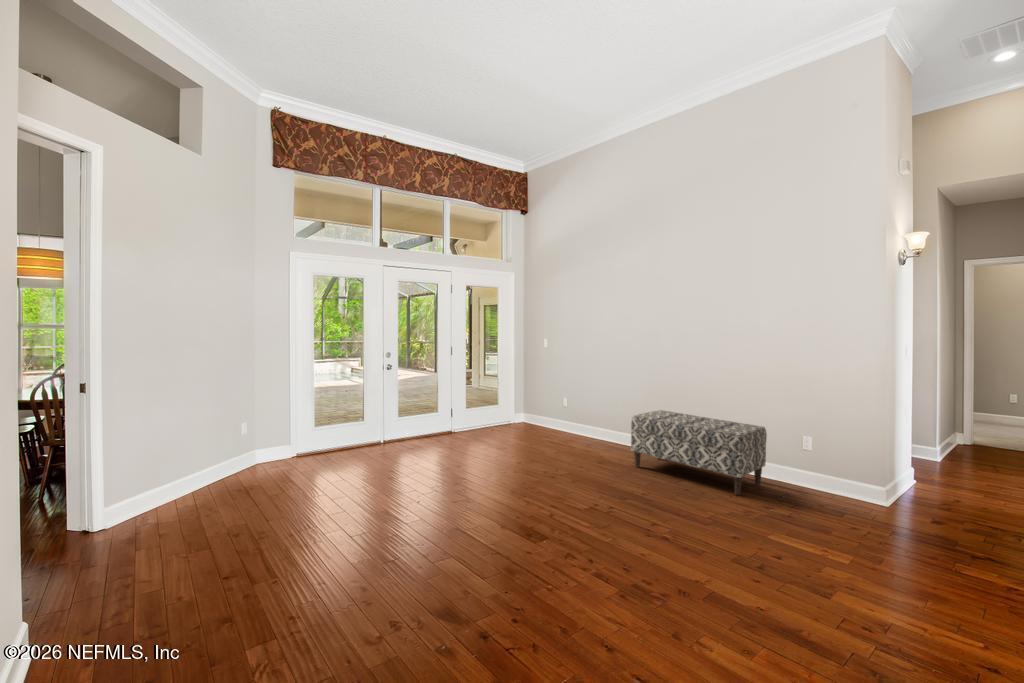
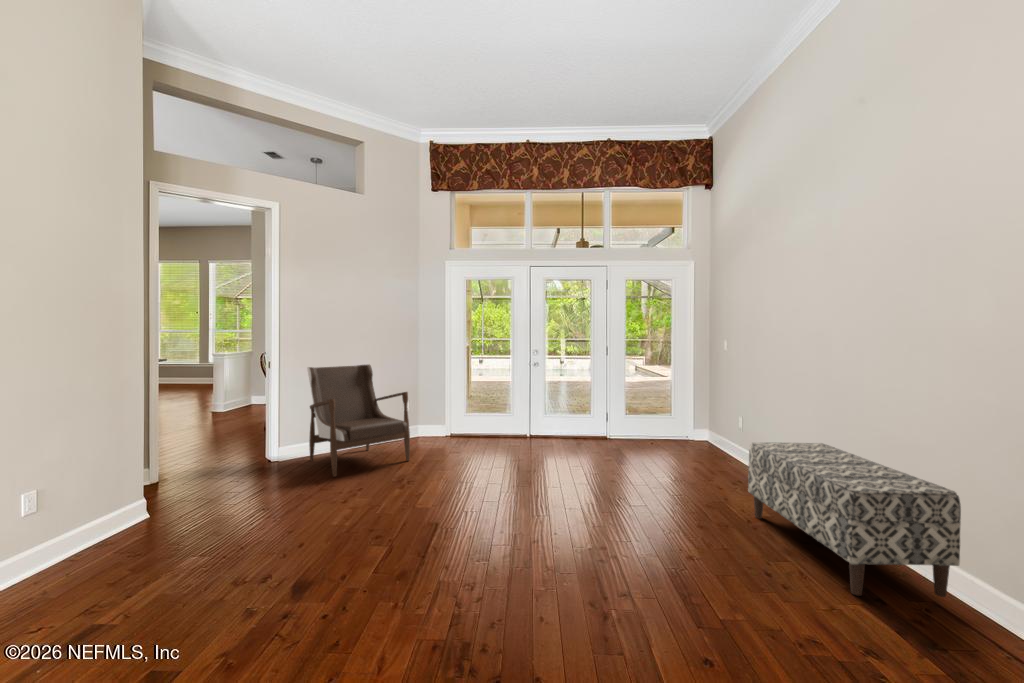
armchair: none [150,382,312,533] -> present [307,365,410,477]

